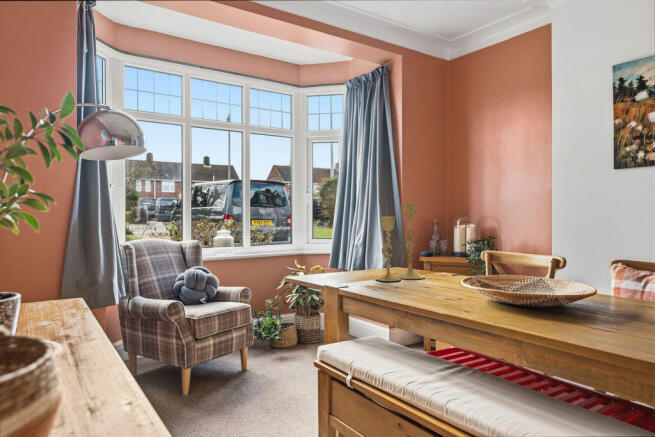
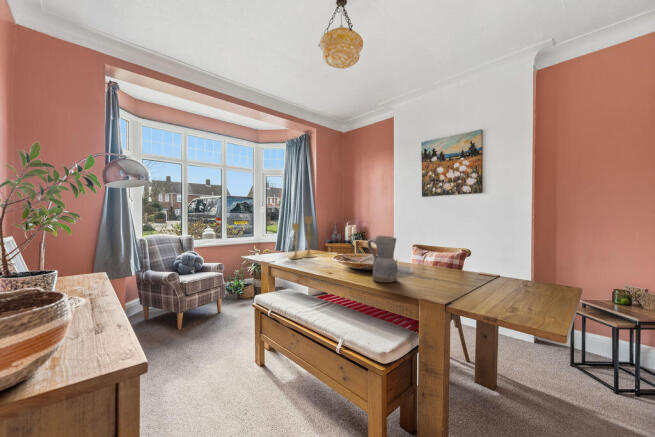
ceramic pitcher: none [561,236,634,332] -> present [367,236,397,282]

